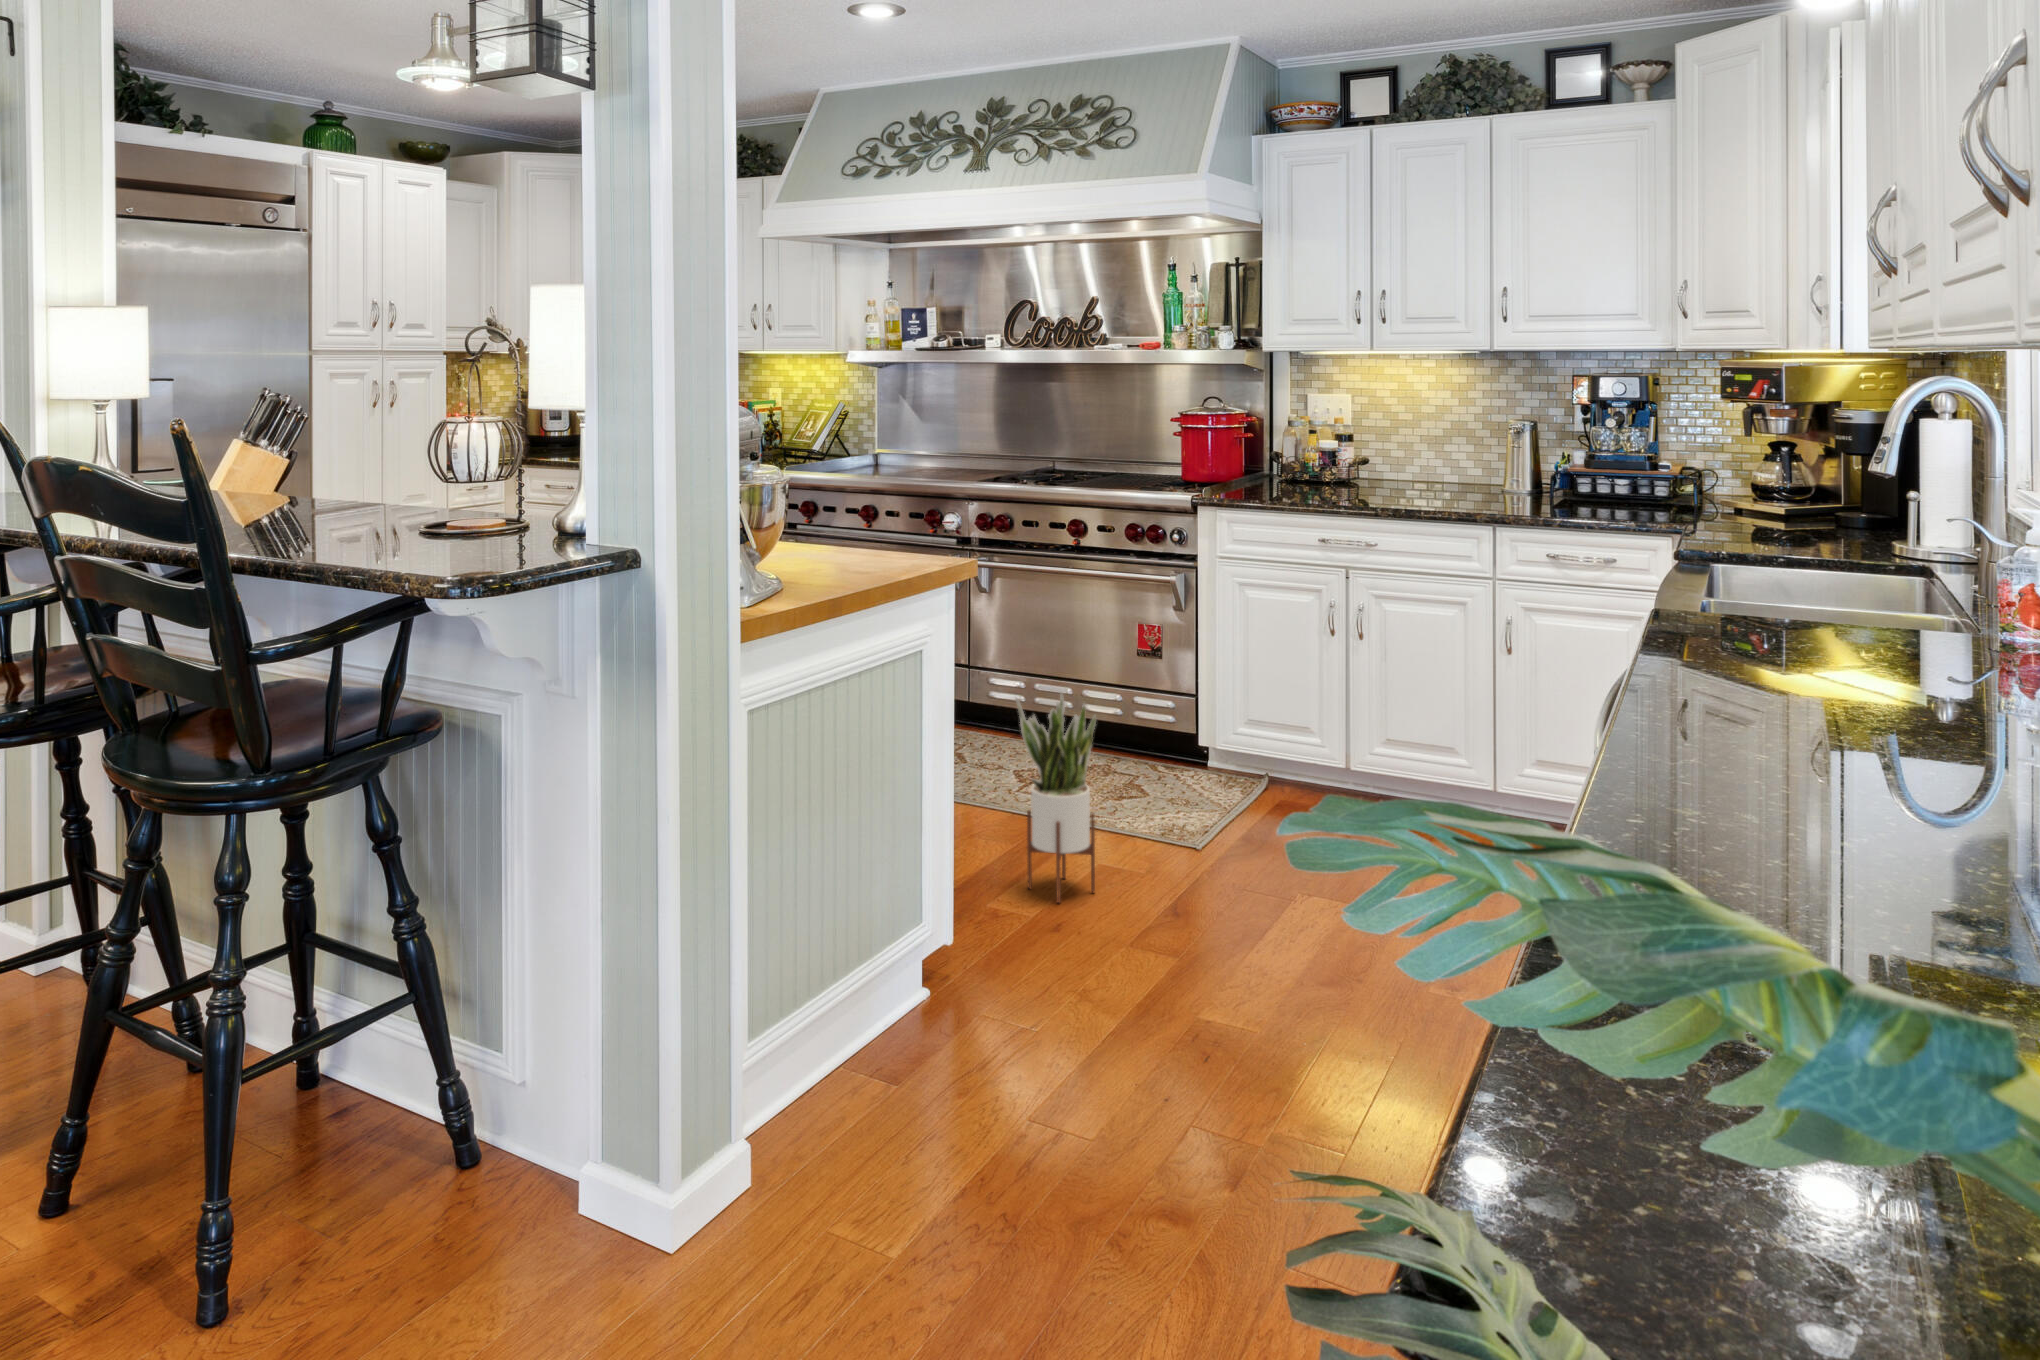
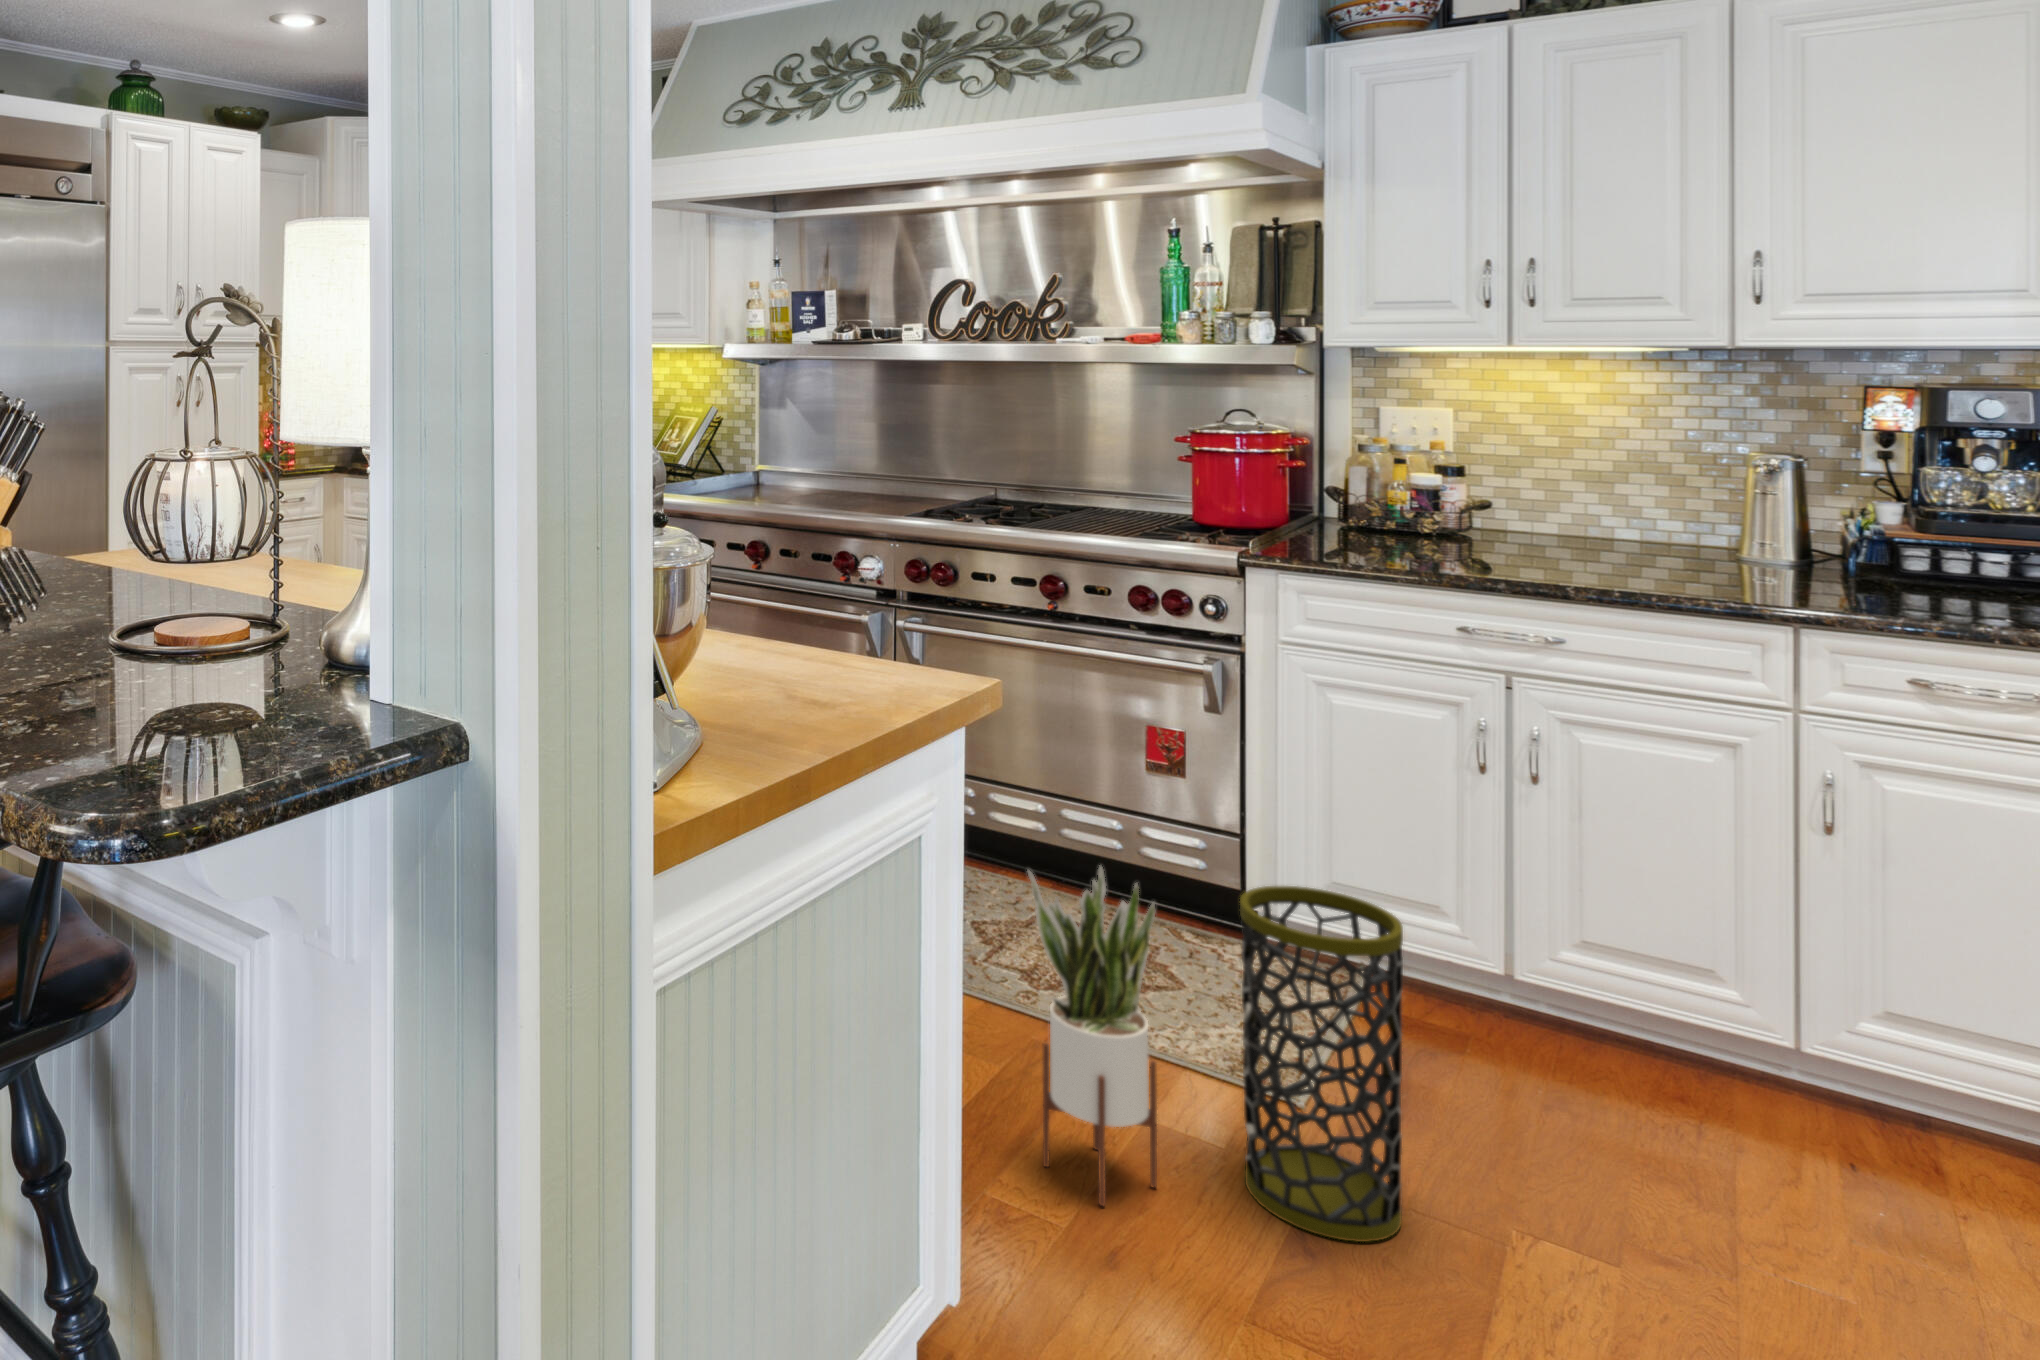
trash can: none [1147,701,1235,905] -> present [1240,886,1403,1242]

